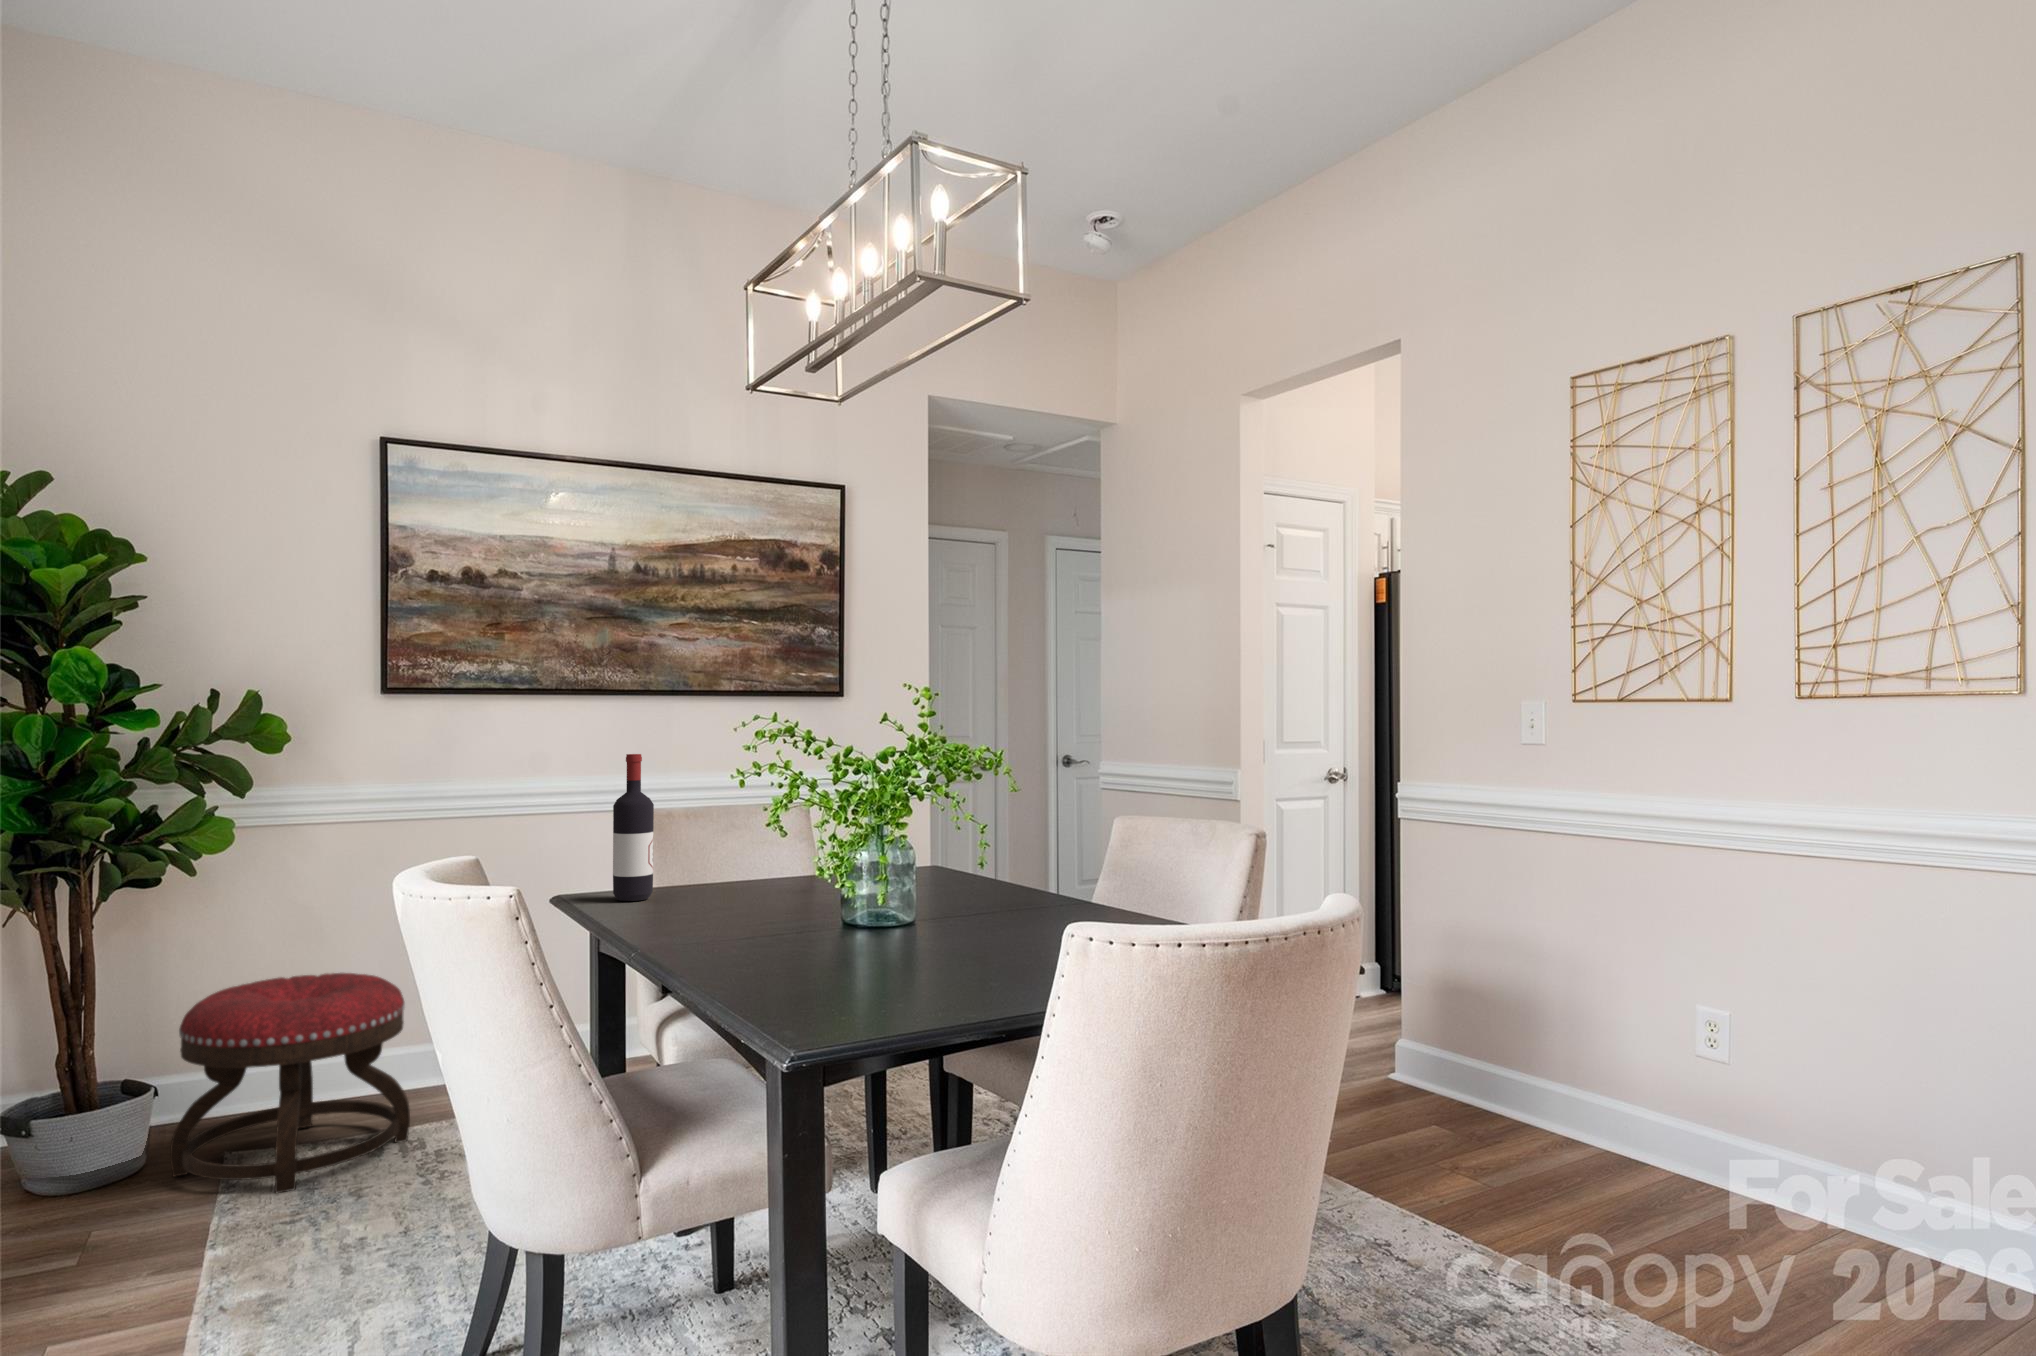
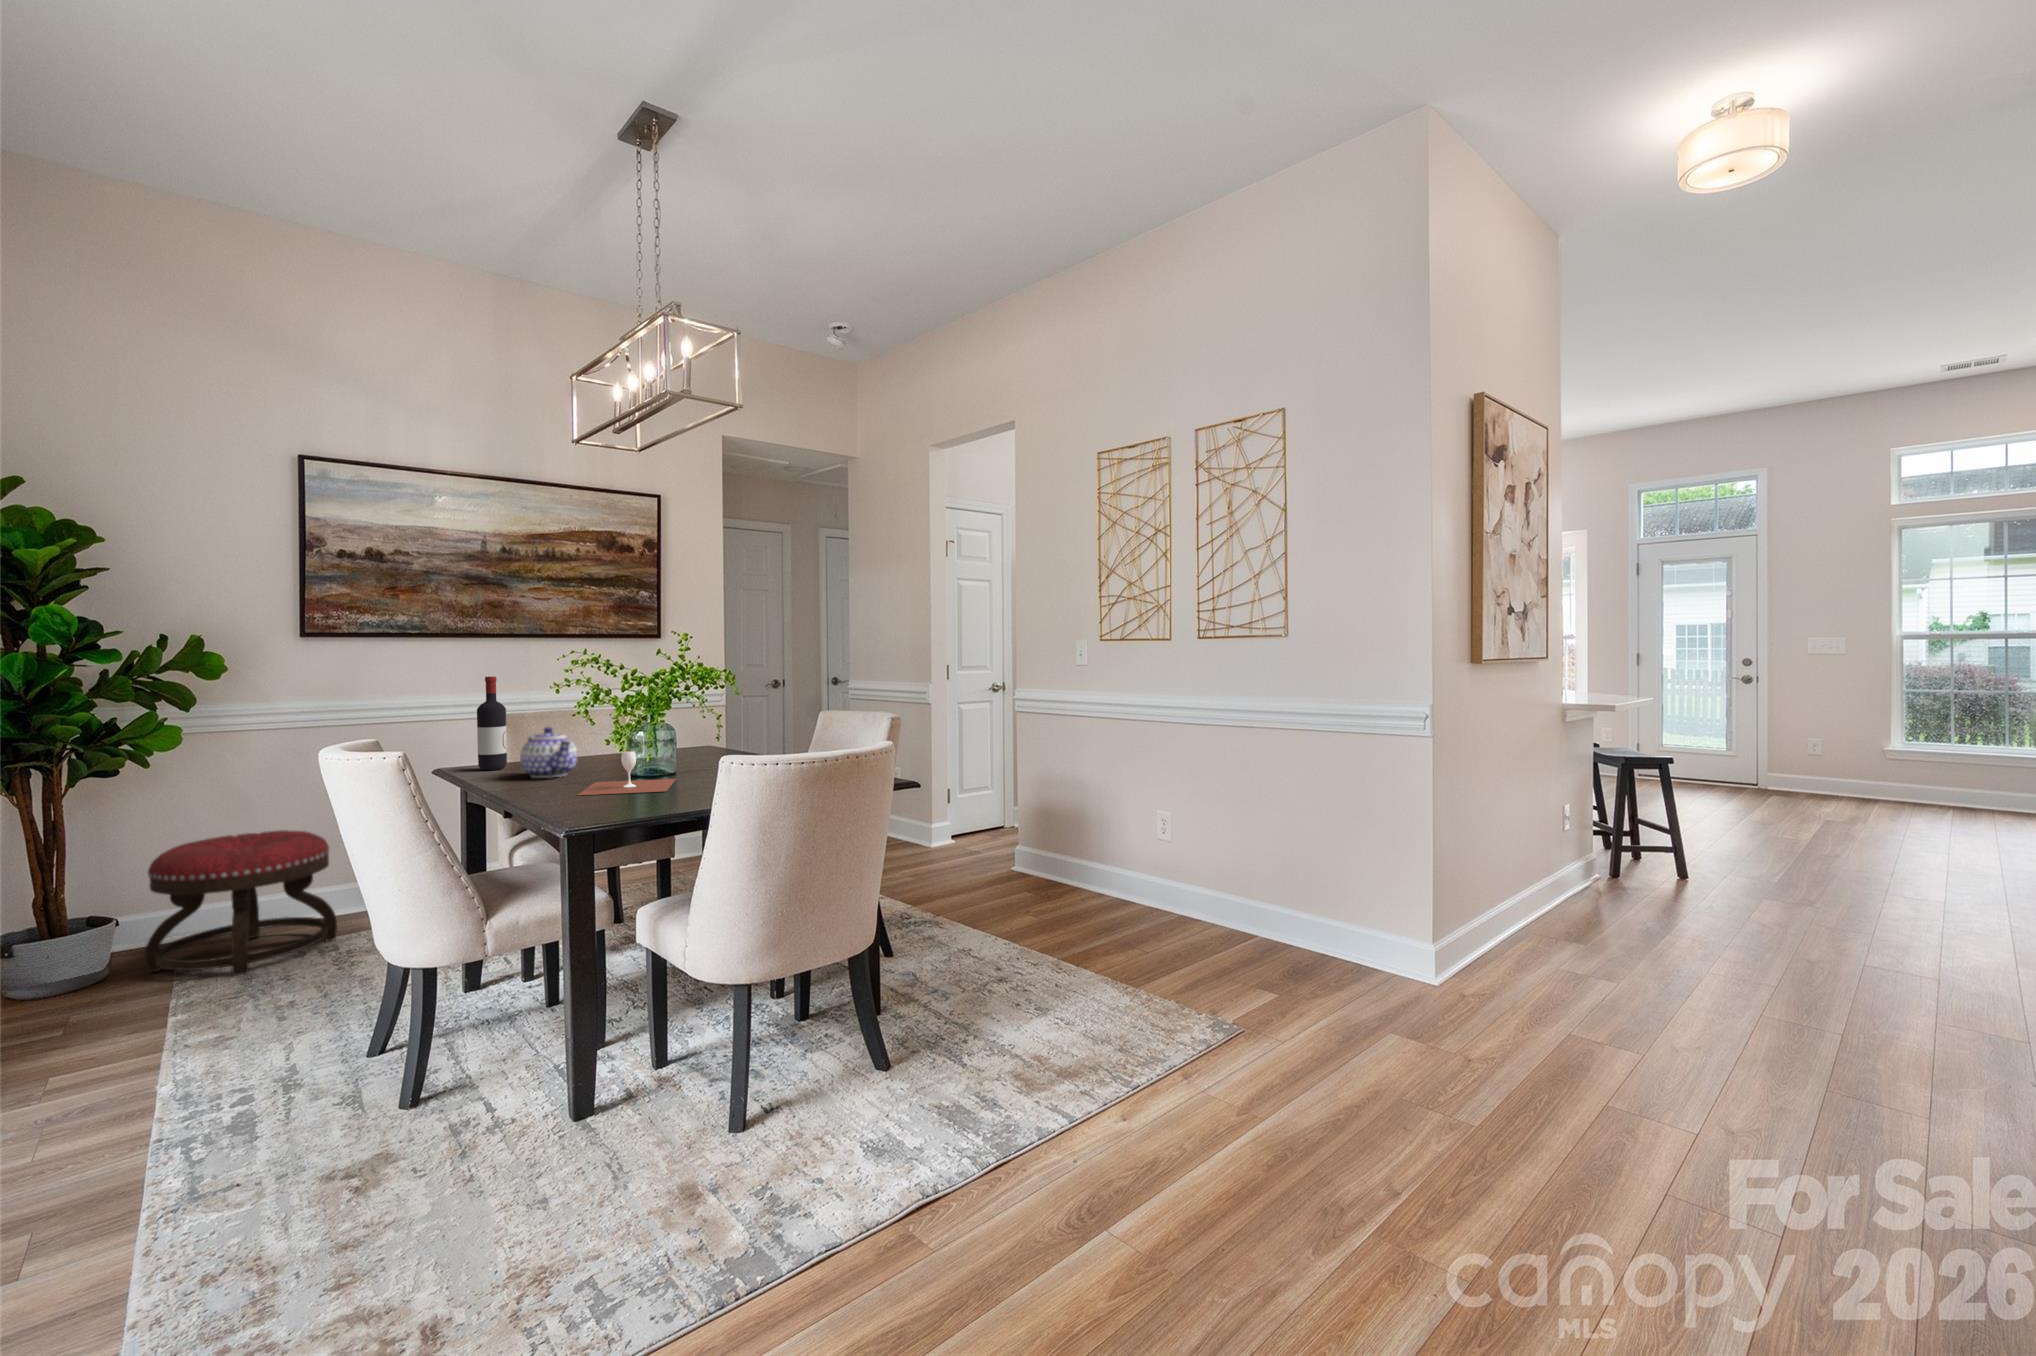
teapot: none [677,837,760,920] -> present [520,727,577,778]
wine glass: none [775,883,919,959] -> present [578,751,676,795]

